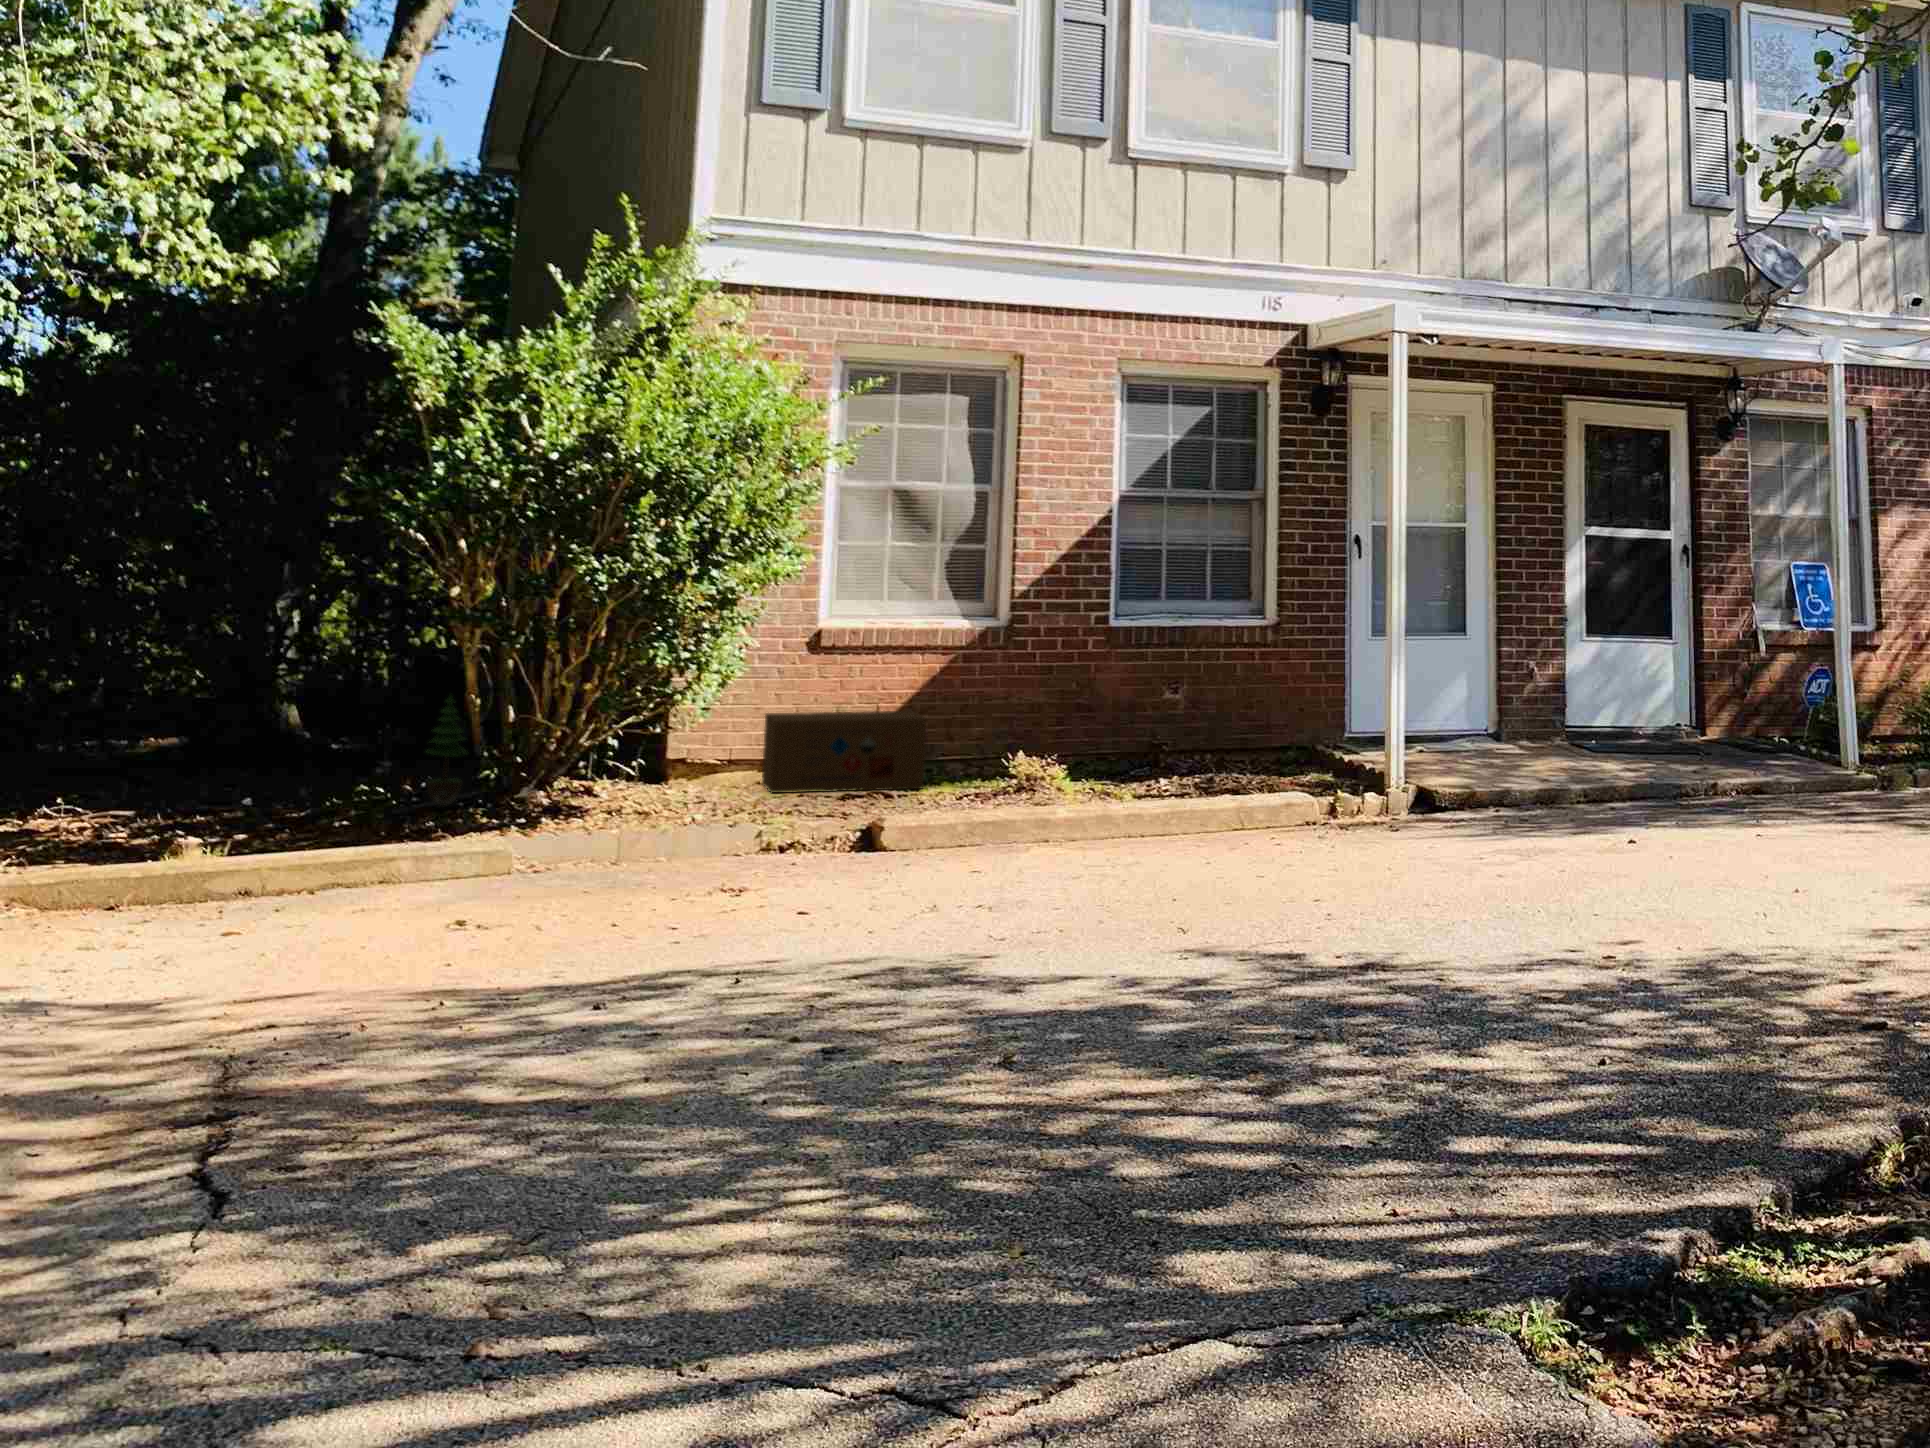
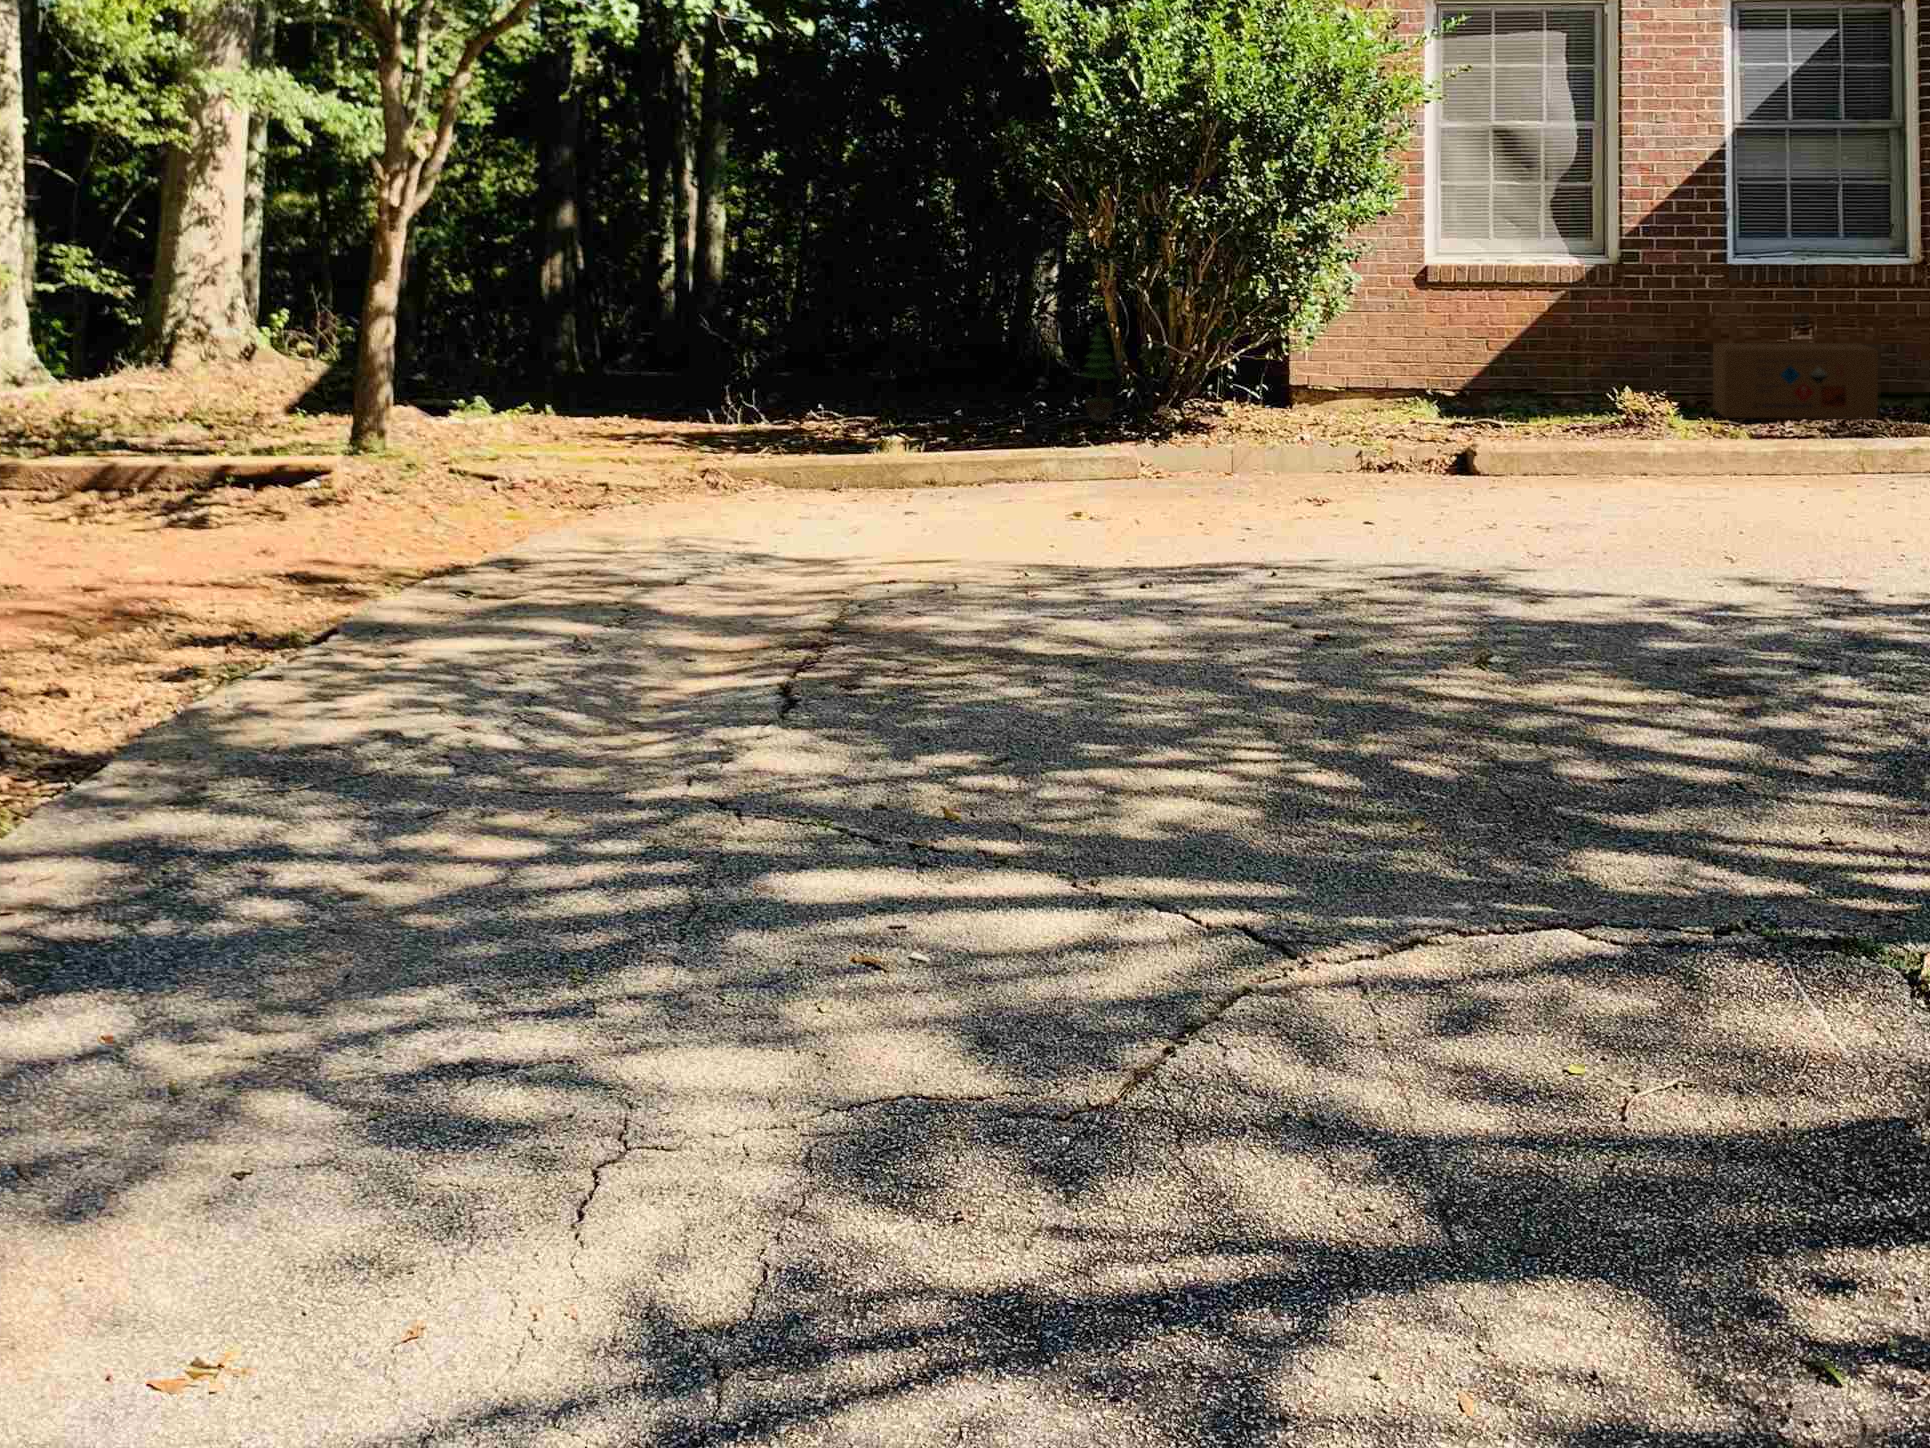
cardboard box: present [762,711,926,793] -> present [1713,343,1878,419]

